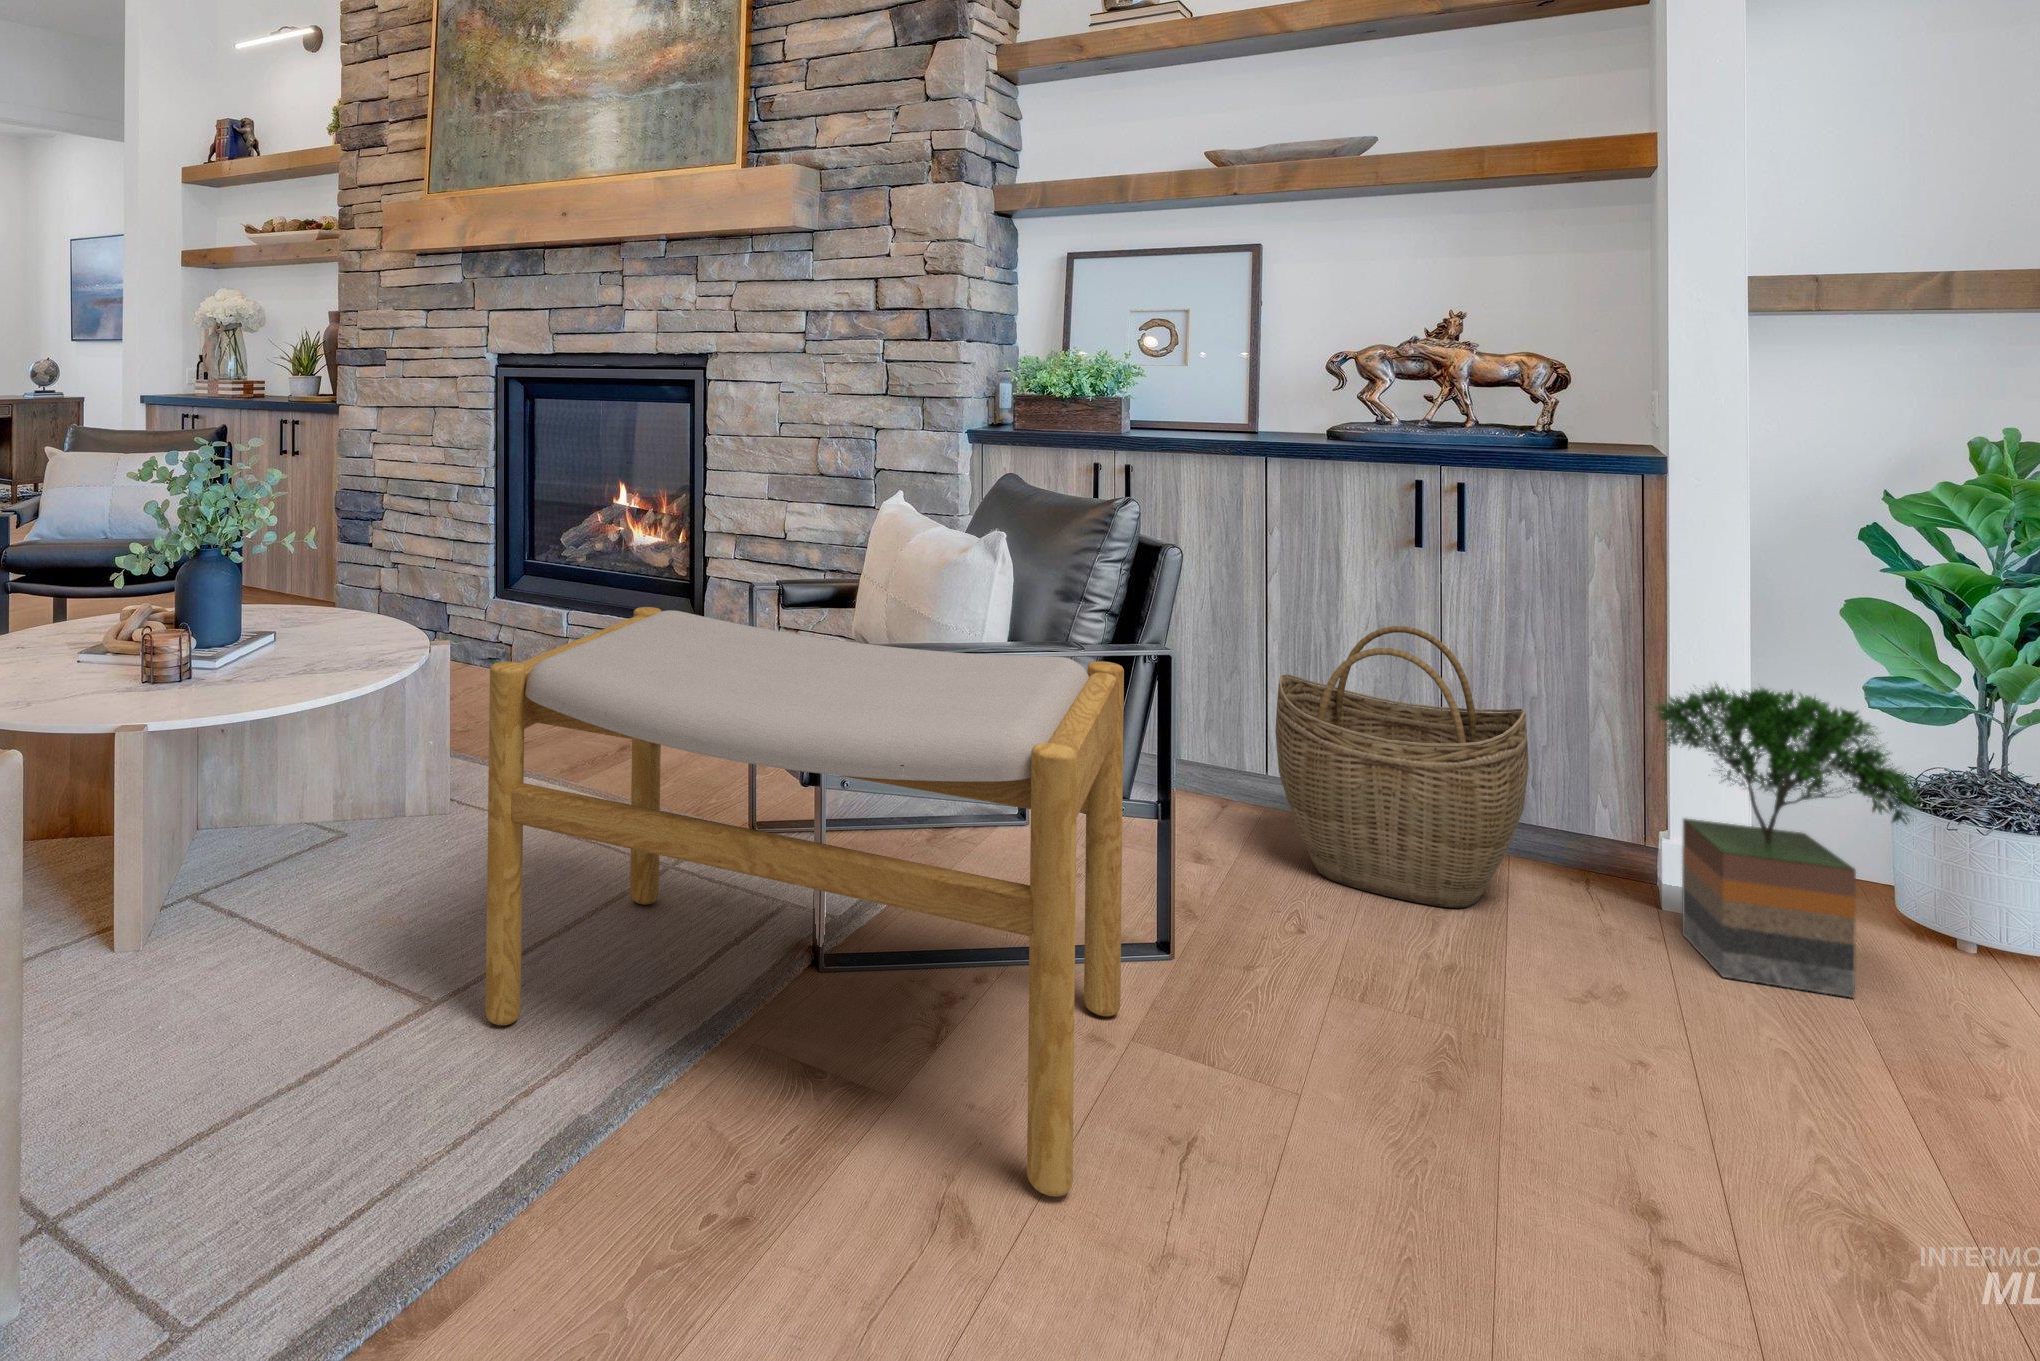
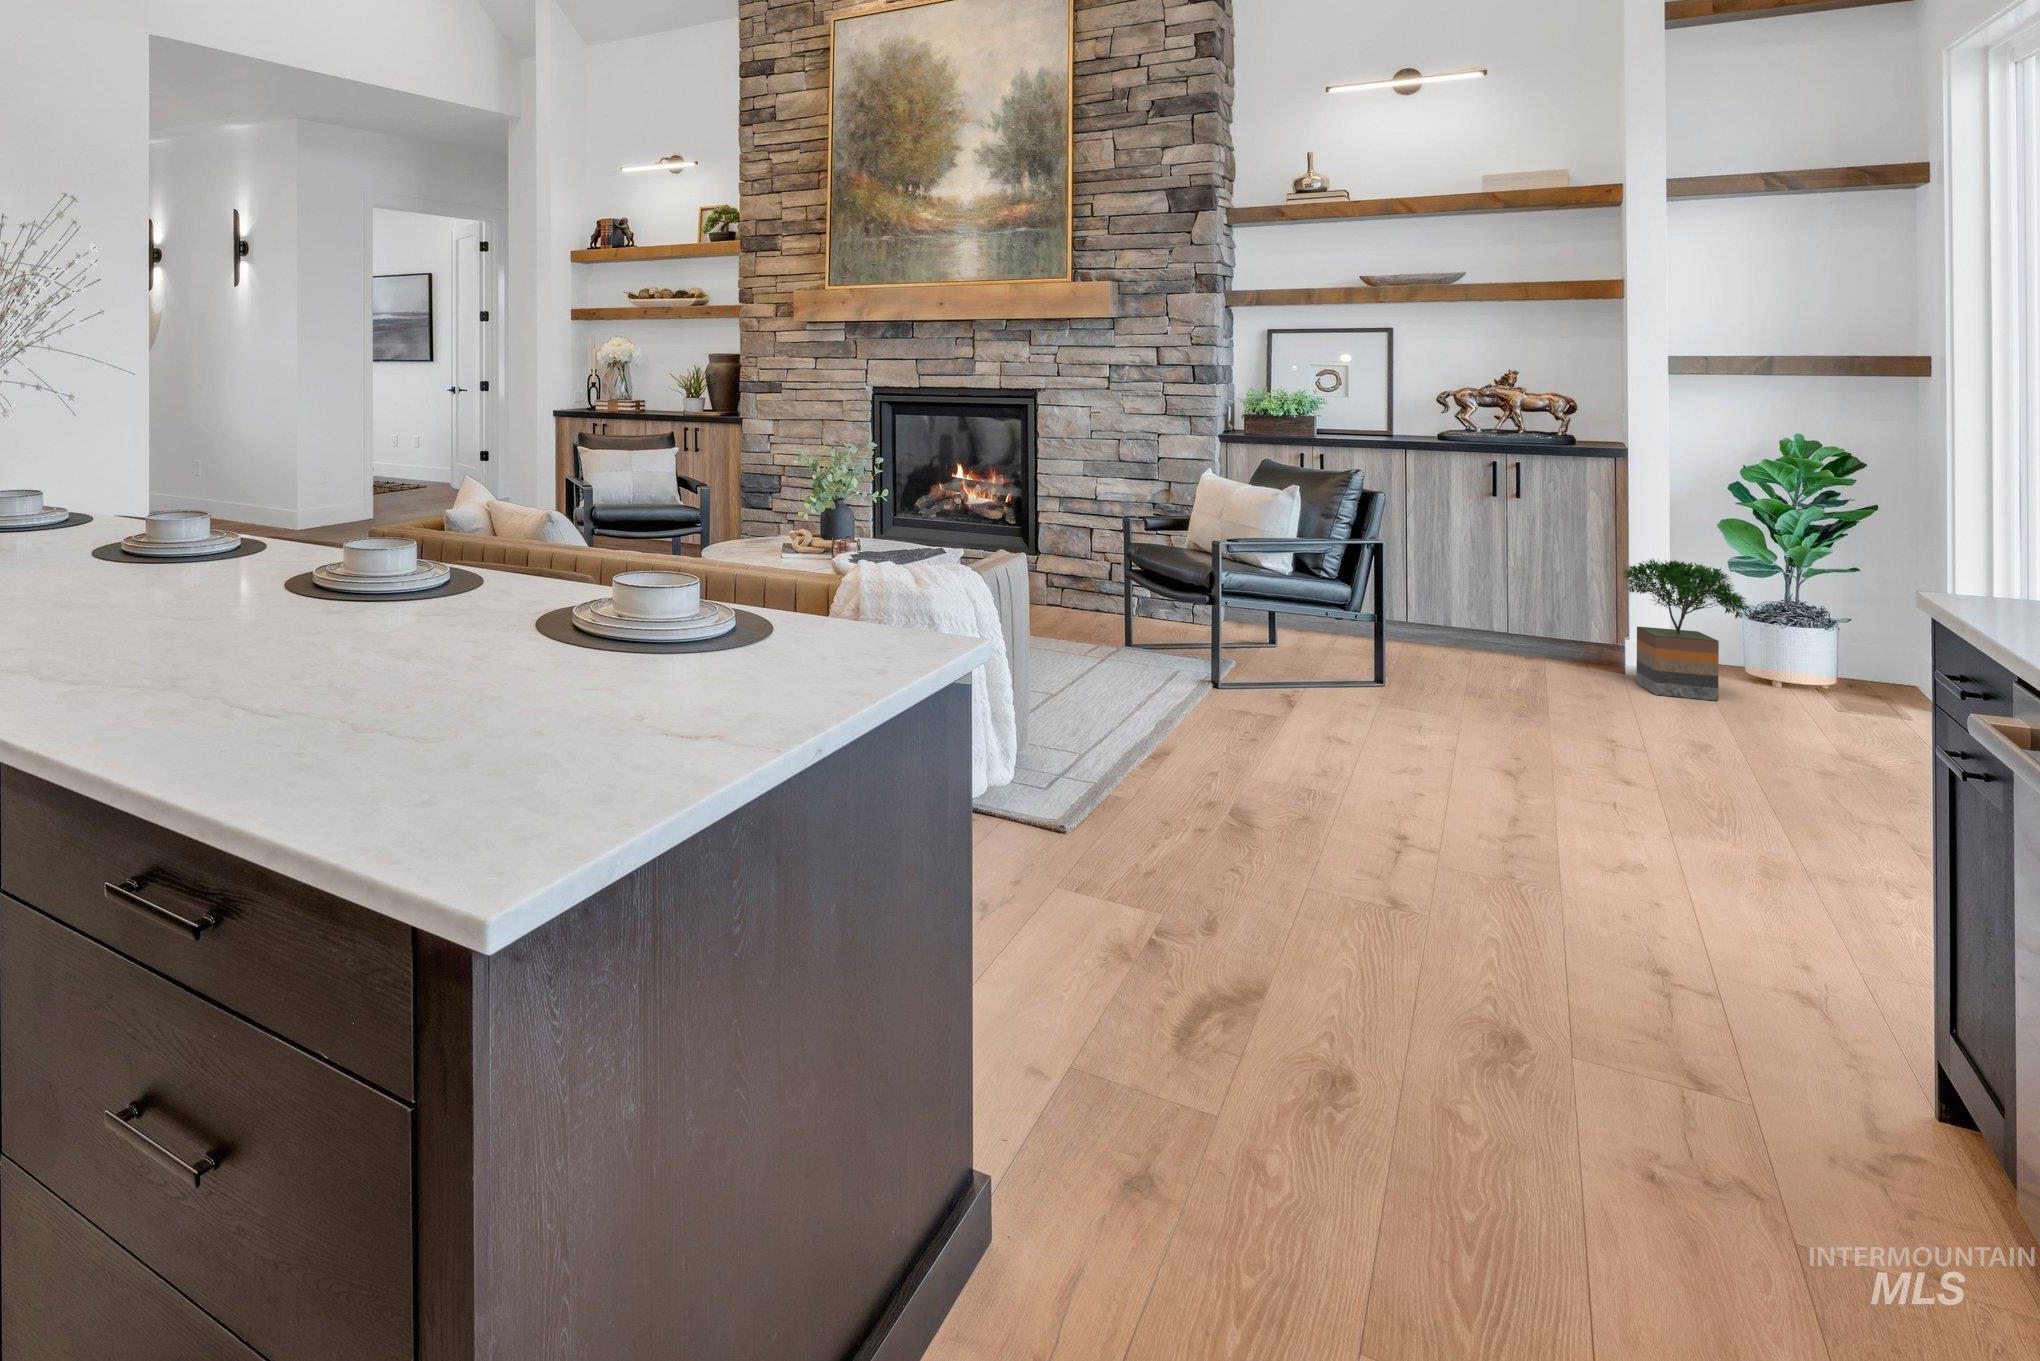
footstool: present [485,607,1124,1196] -> none [1085,522,1384,735]
woven basket: present [1275,626,1529,908] -> none [1419,538,1557,674]

